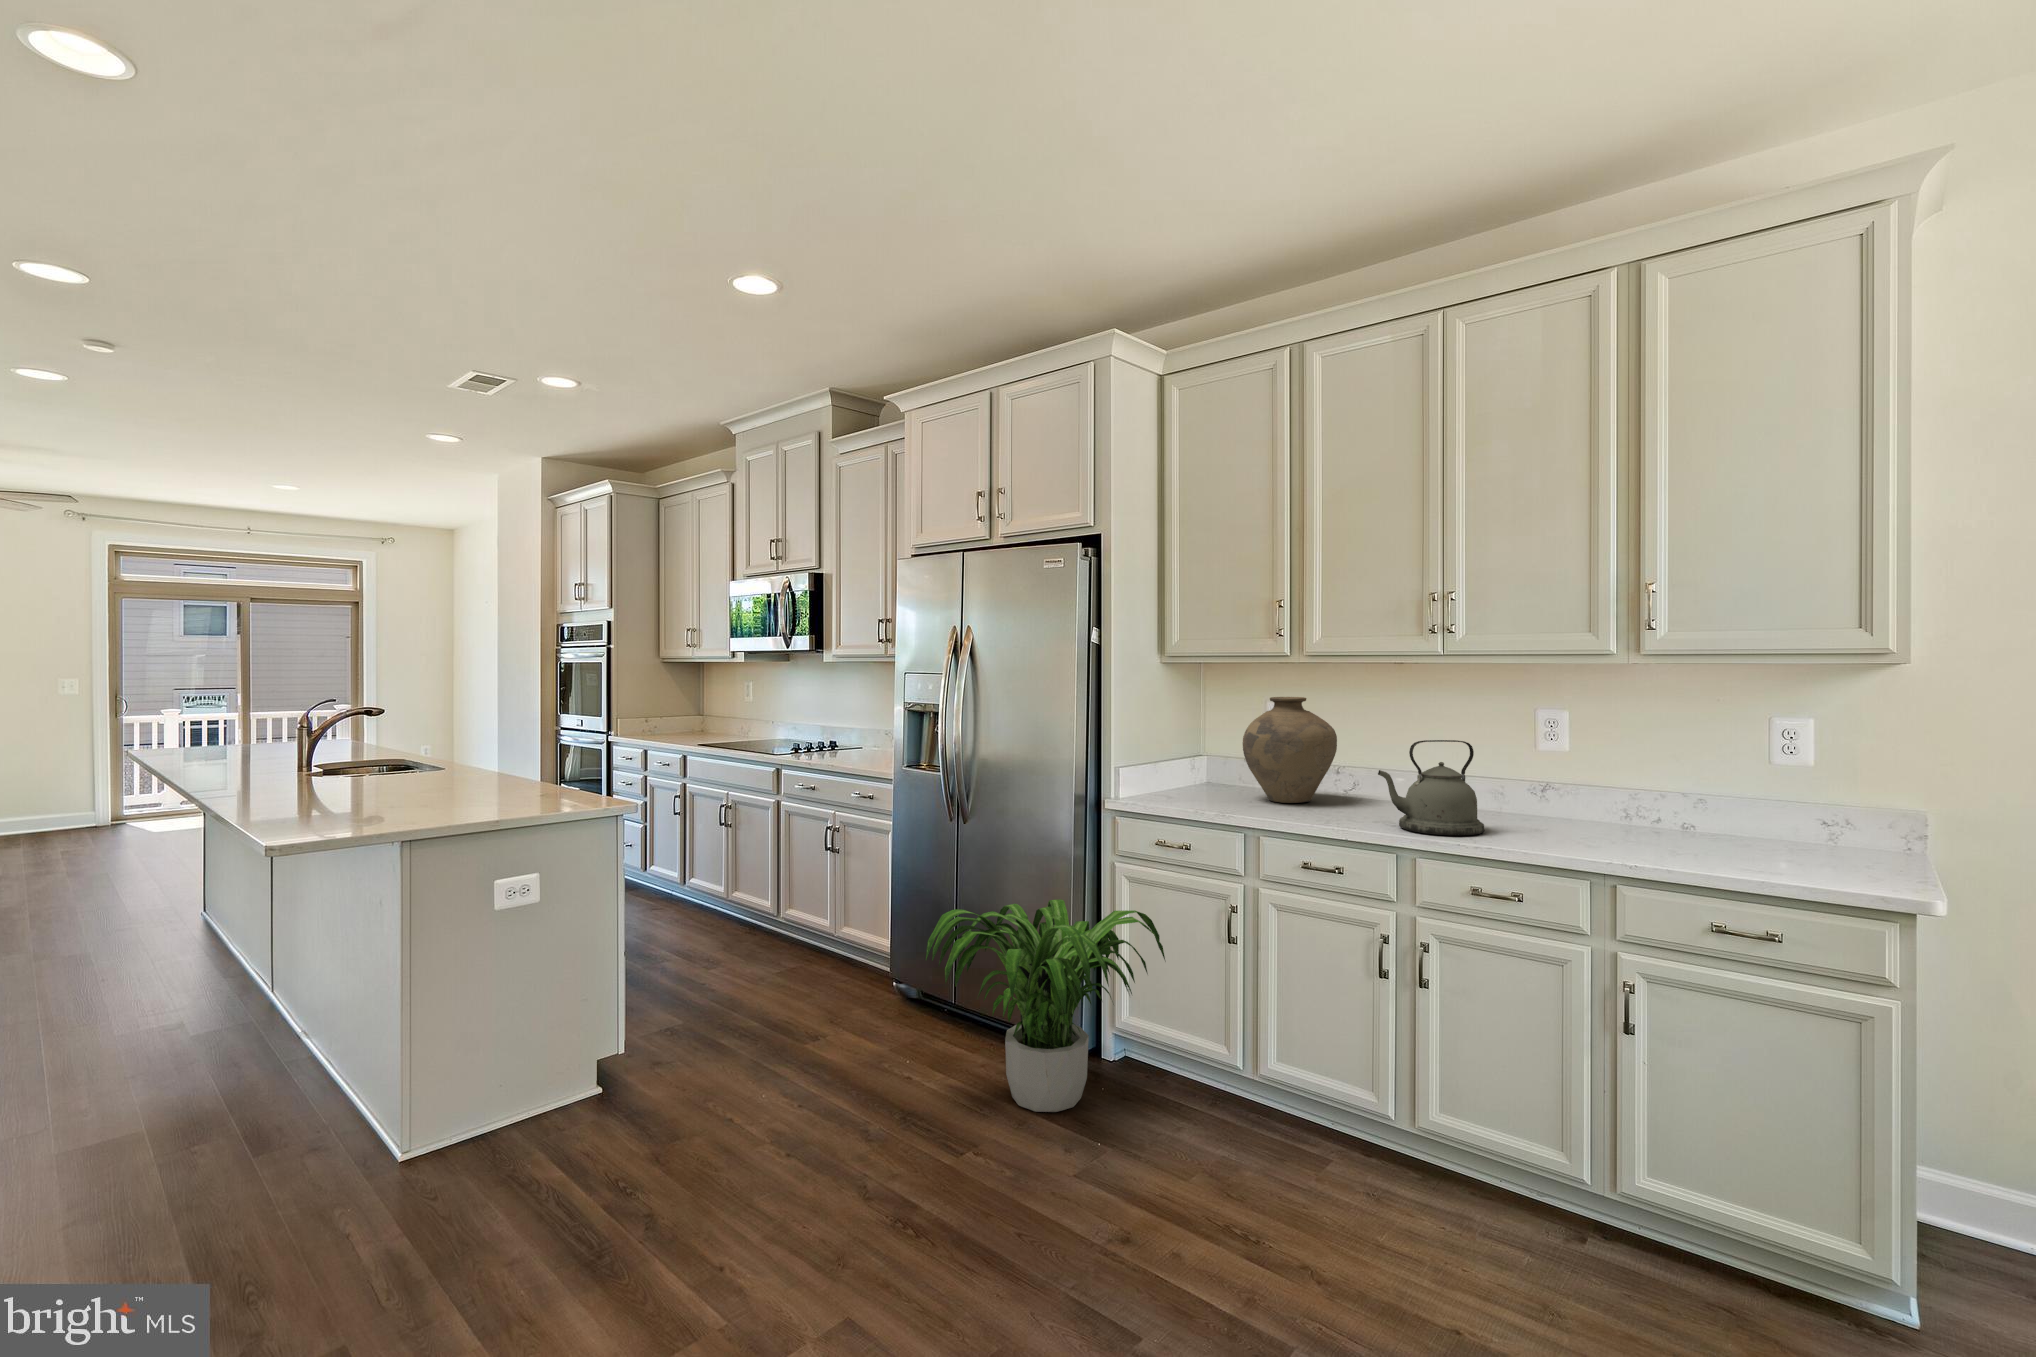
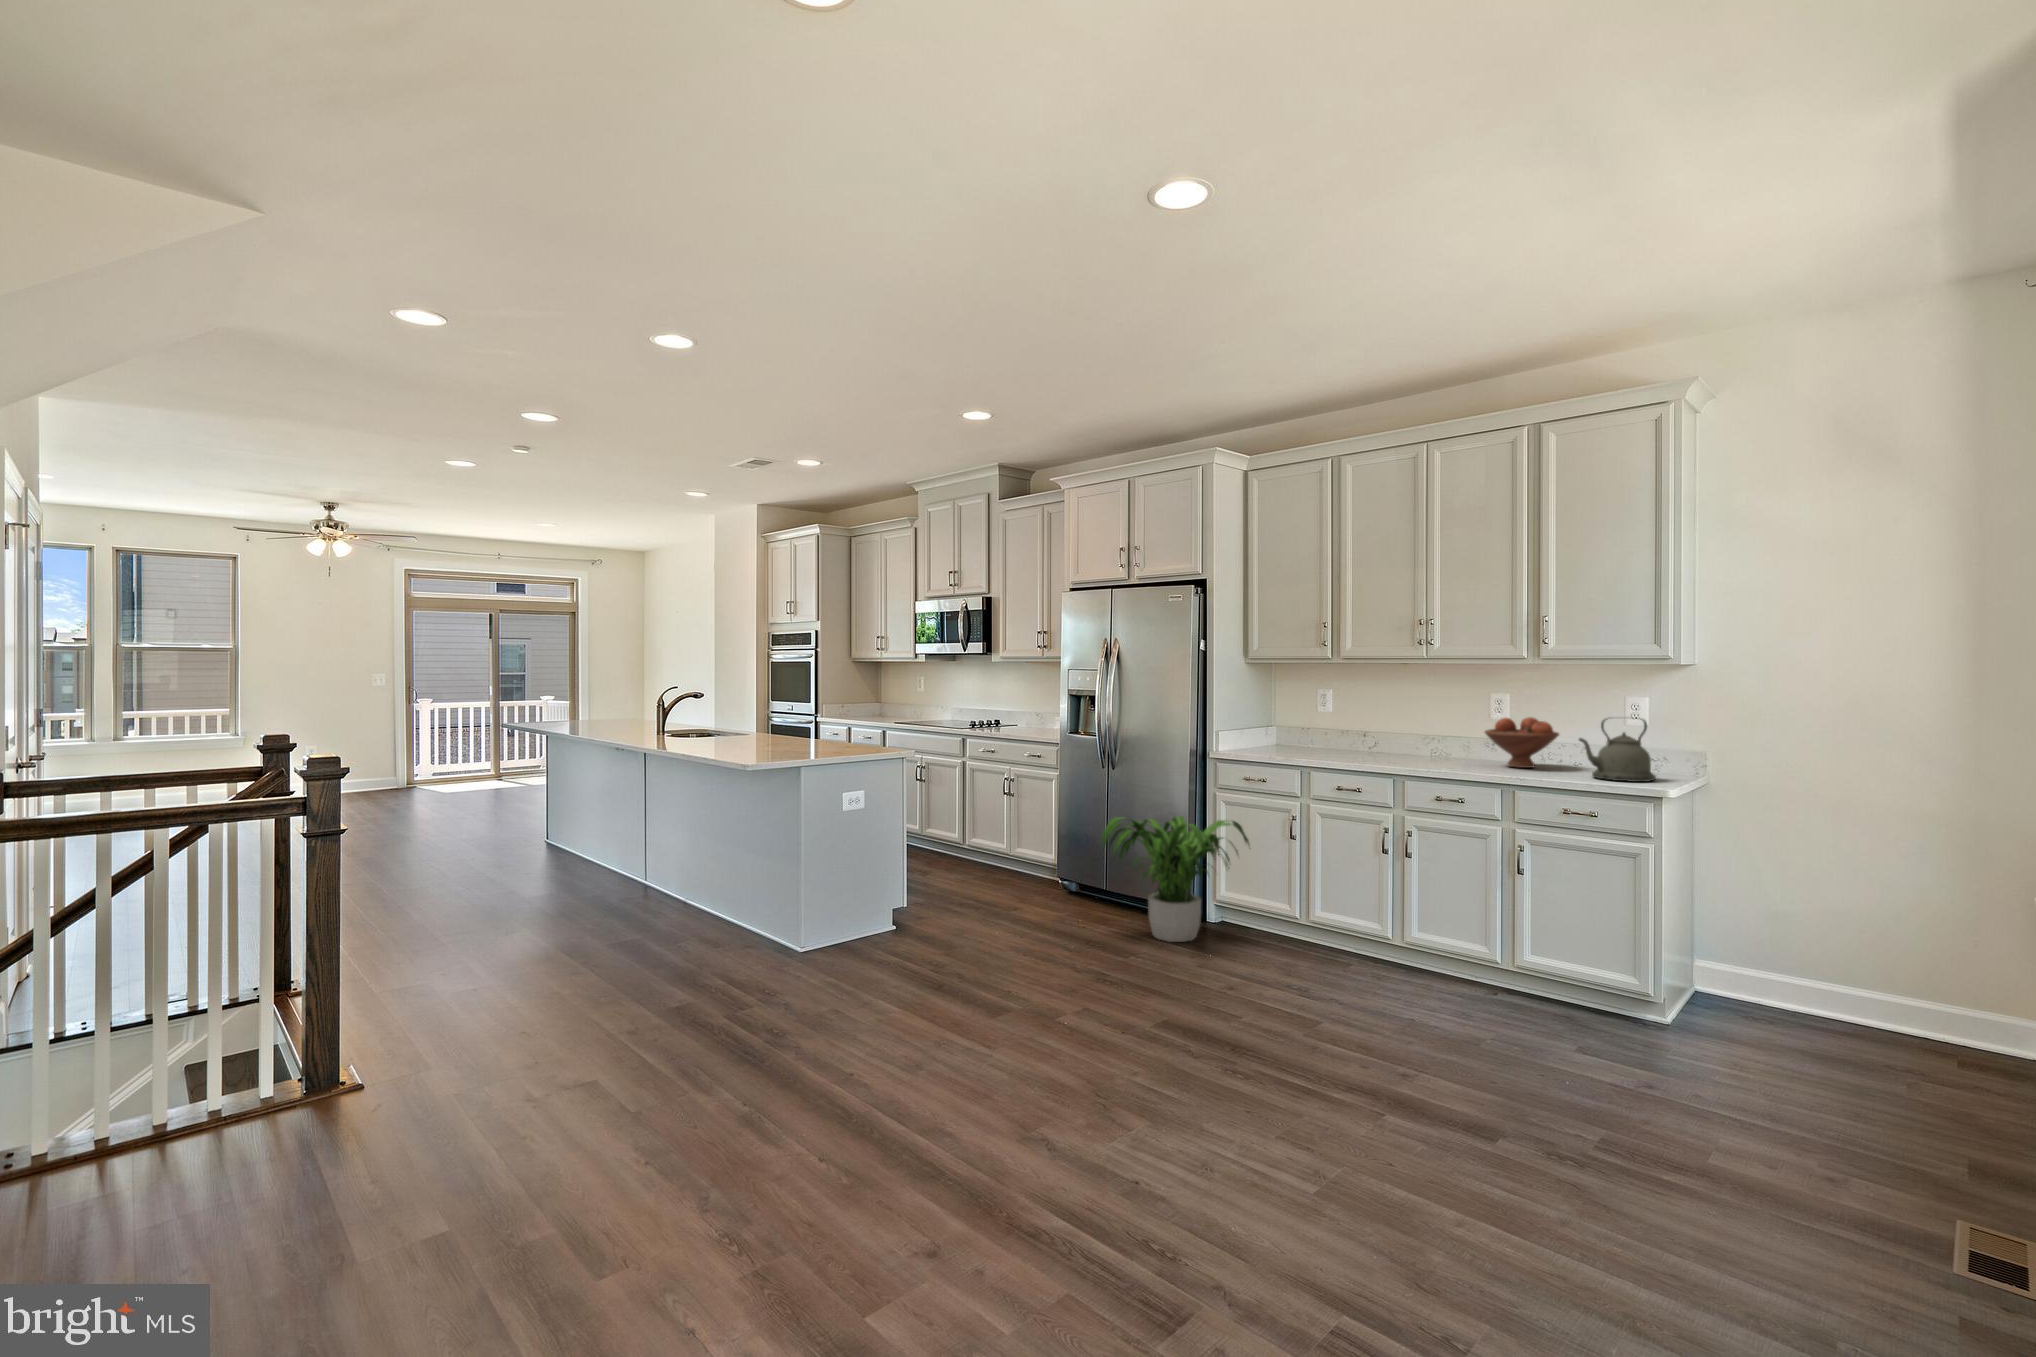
vase: present [1243,697,1337,803] -> none [1301,686,1363,754]
kettle: present [1378,740,1484,836] -> present [1579,718,1656,782]
fruit bowl: none [1539,750,1668,835] -> present [1485,717,1559,768]

